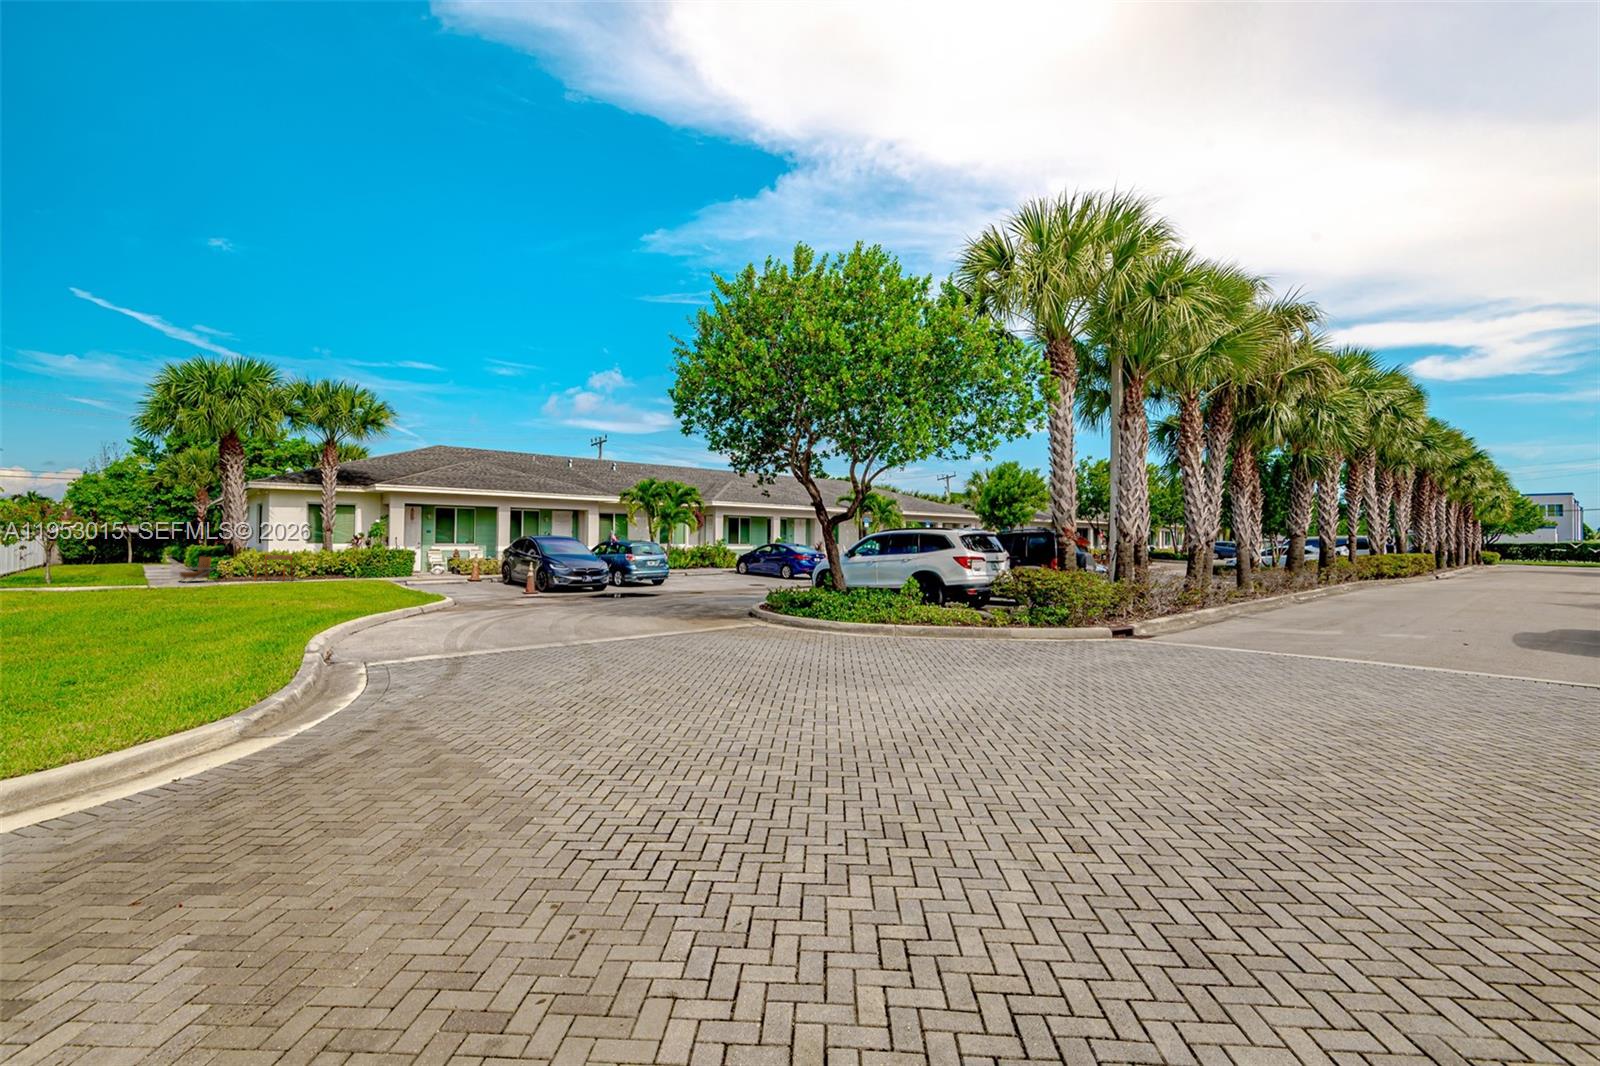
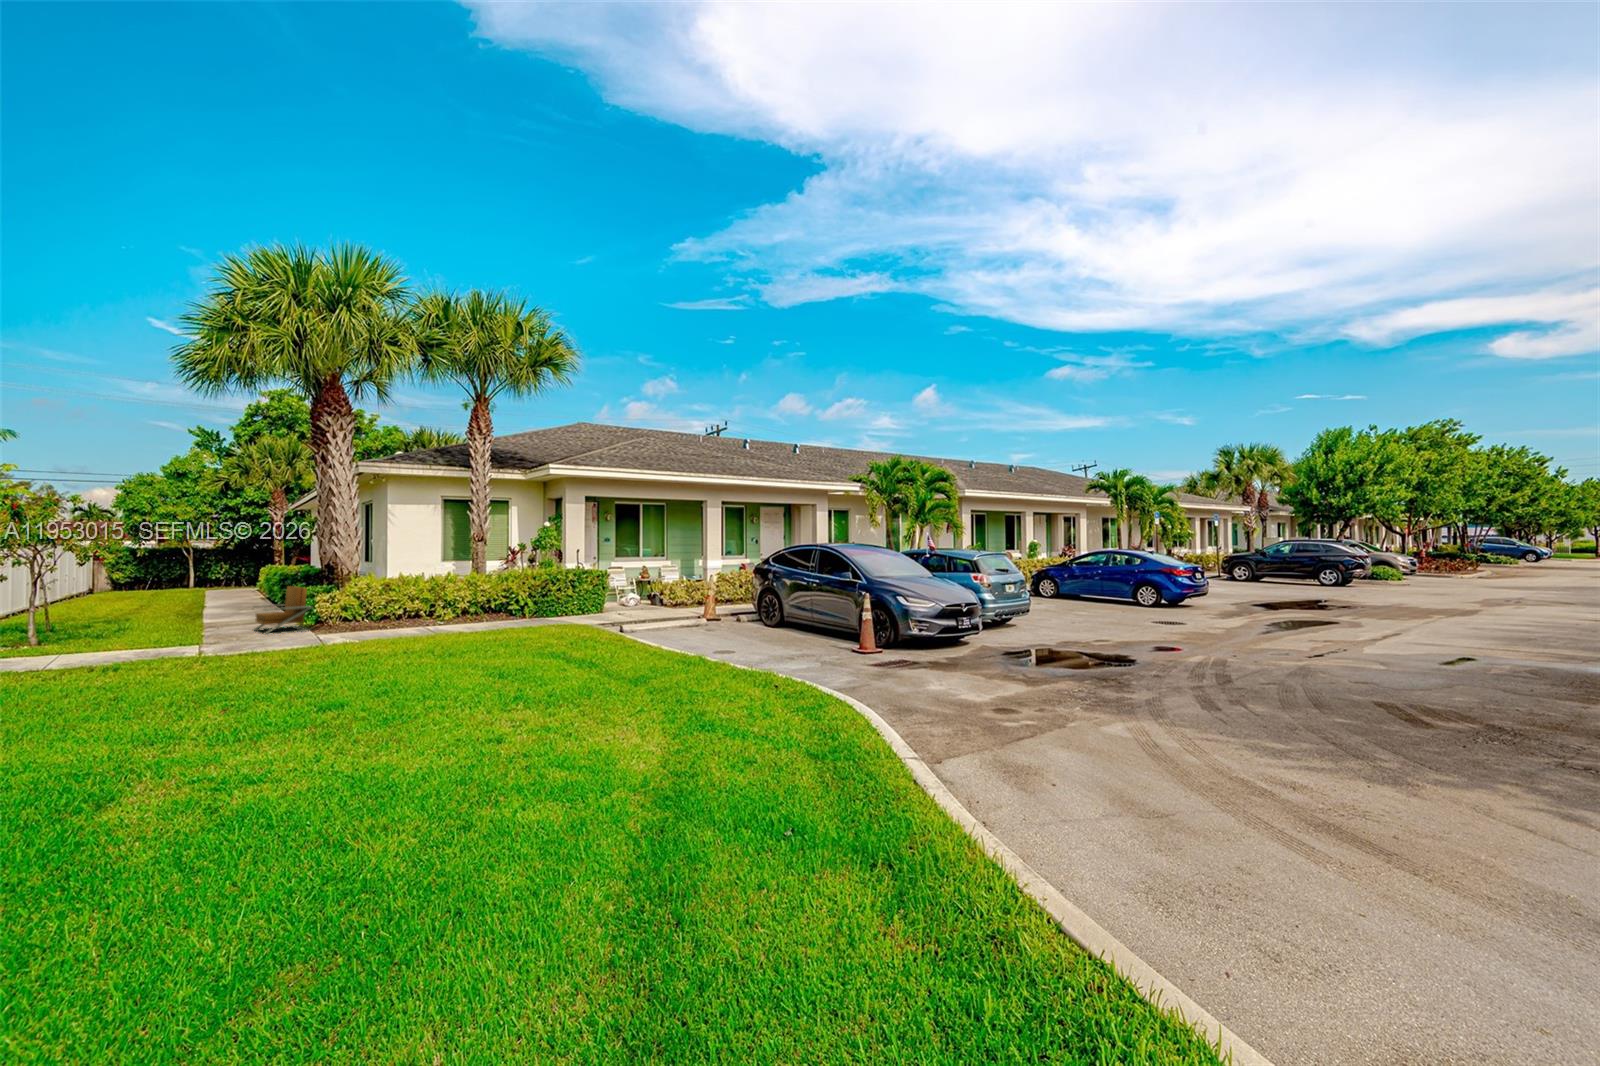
bench: present [254,555,293,581] -> none [375,581,436,628]

